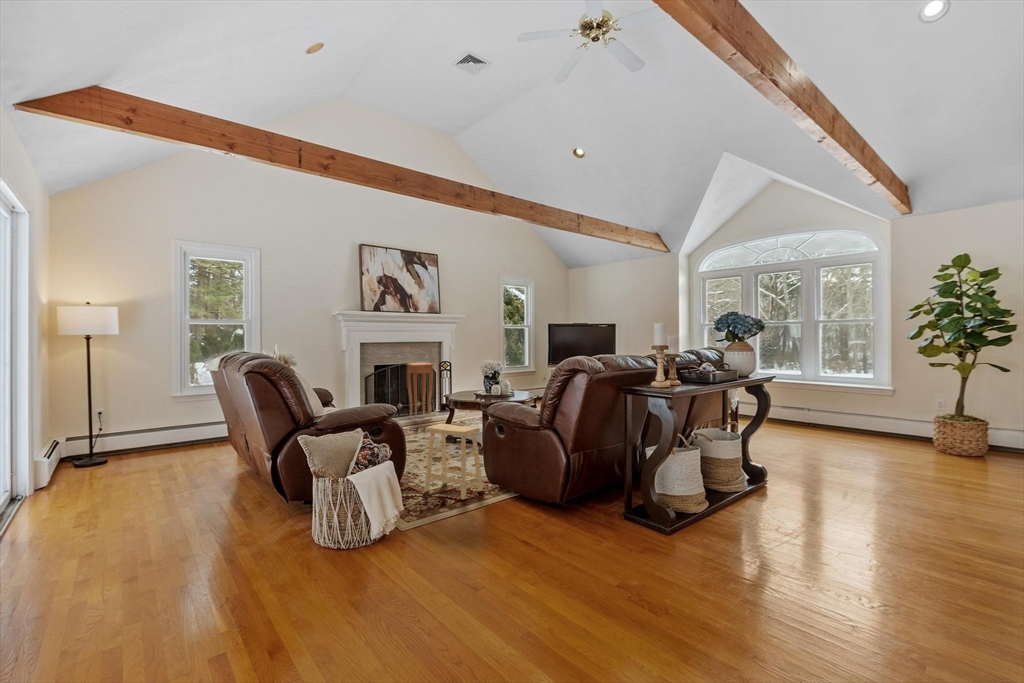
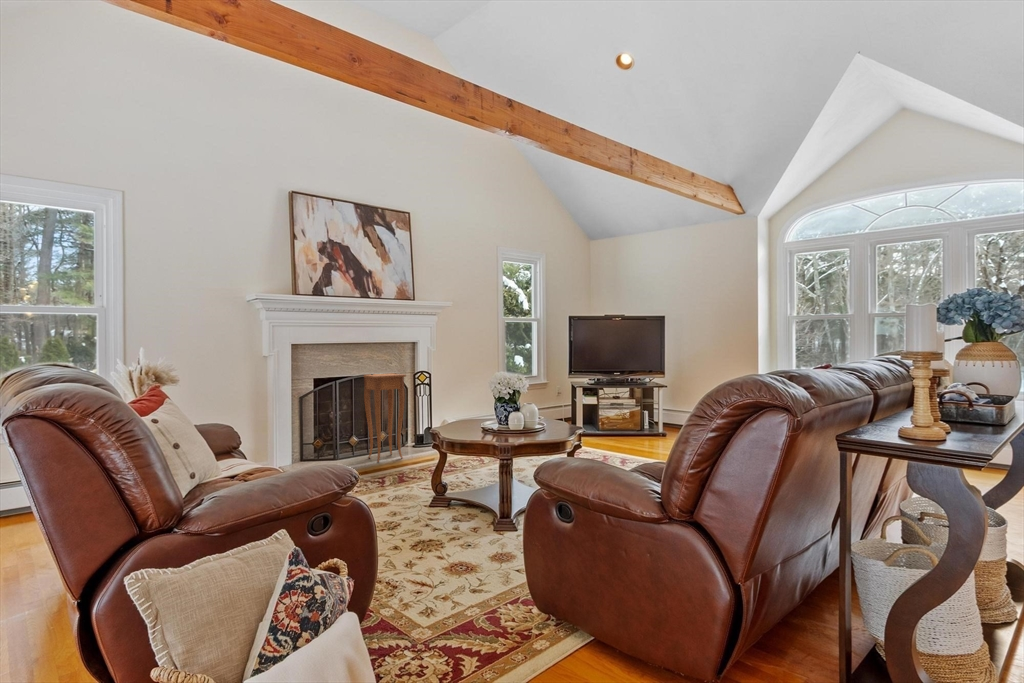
footstool: present [424,424,483,500] -> none [413,496,526,656]

